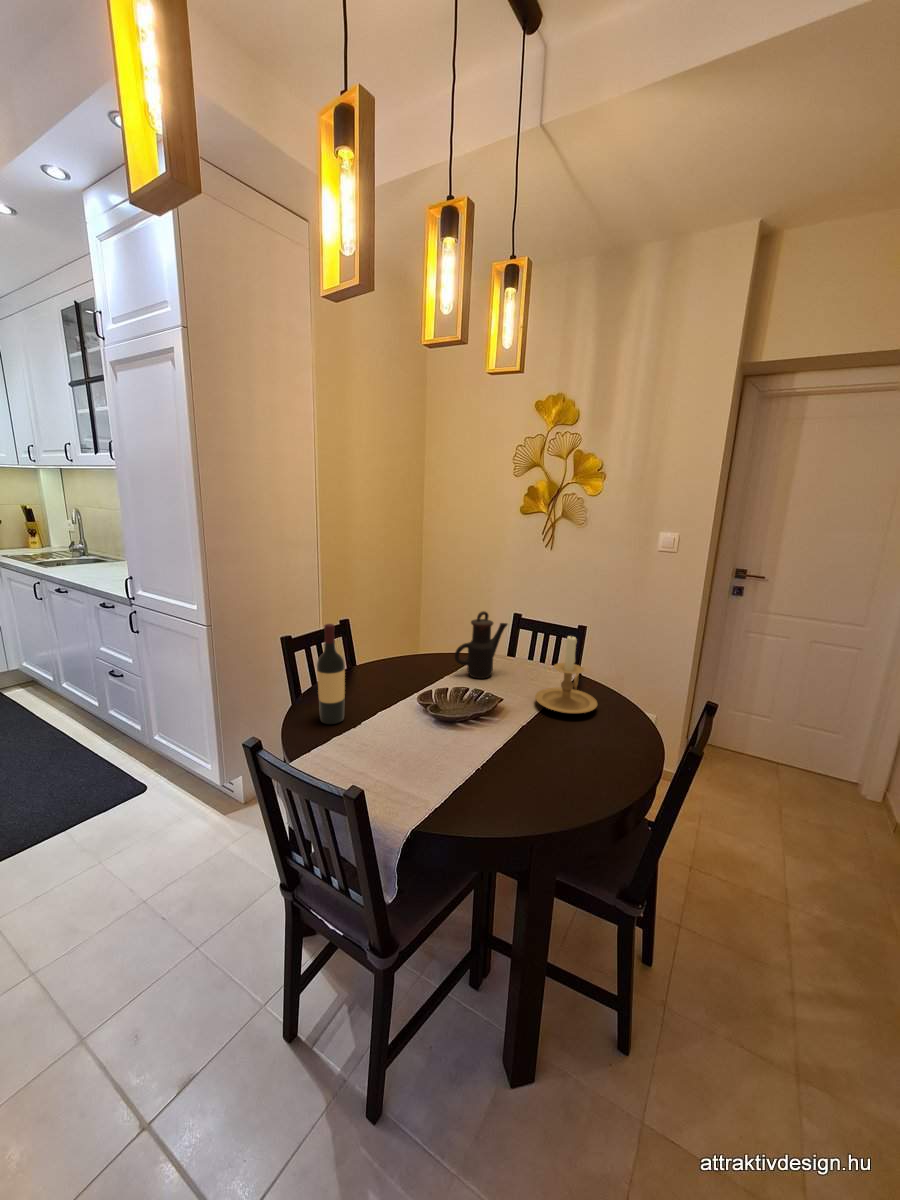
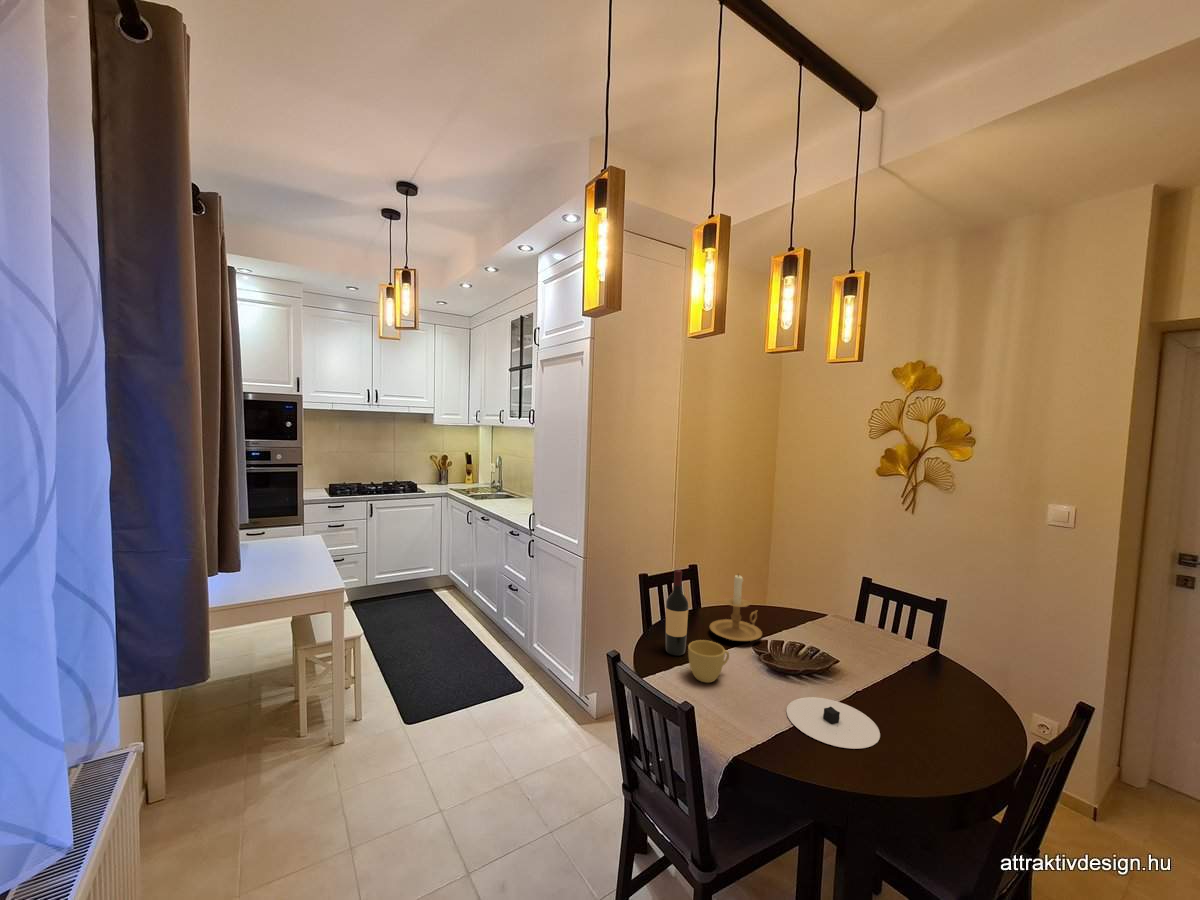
teapot: present [455,611,507,679] -> none [791,574,848,640]
candle holder: present [535,635,598,713] -> present [710,575,762,641]
cup: none [348,701,396,749] -> present [688,640,729,683]
plate: none [431,726,582,809] -> present [786,697,880,749]

